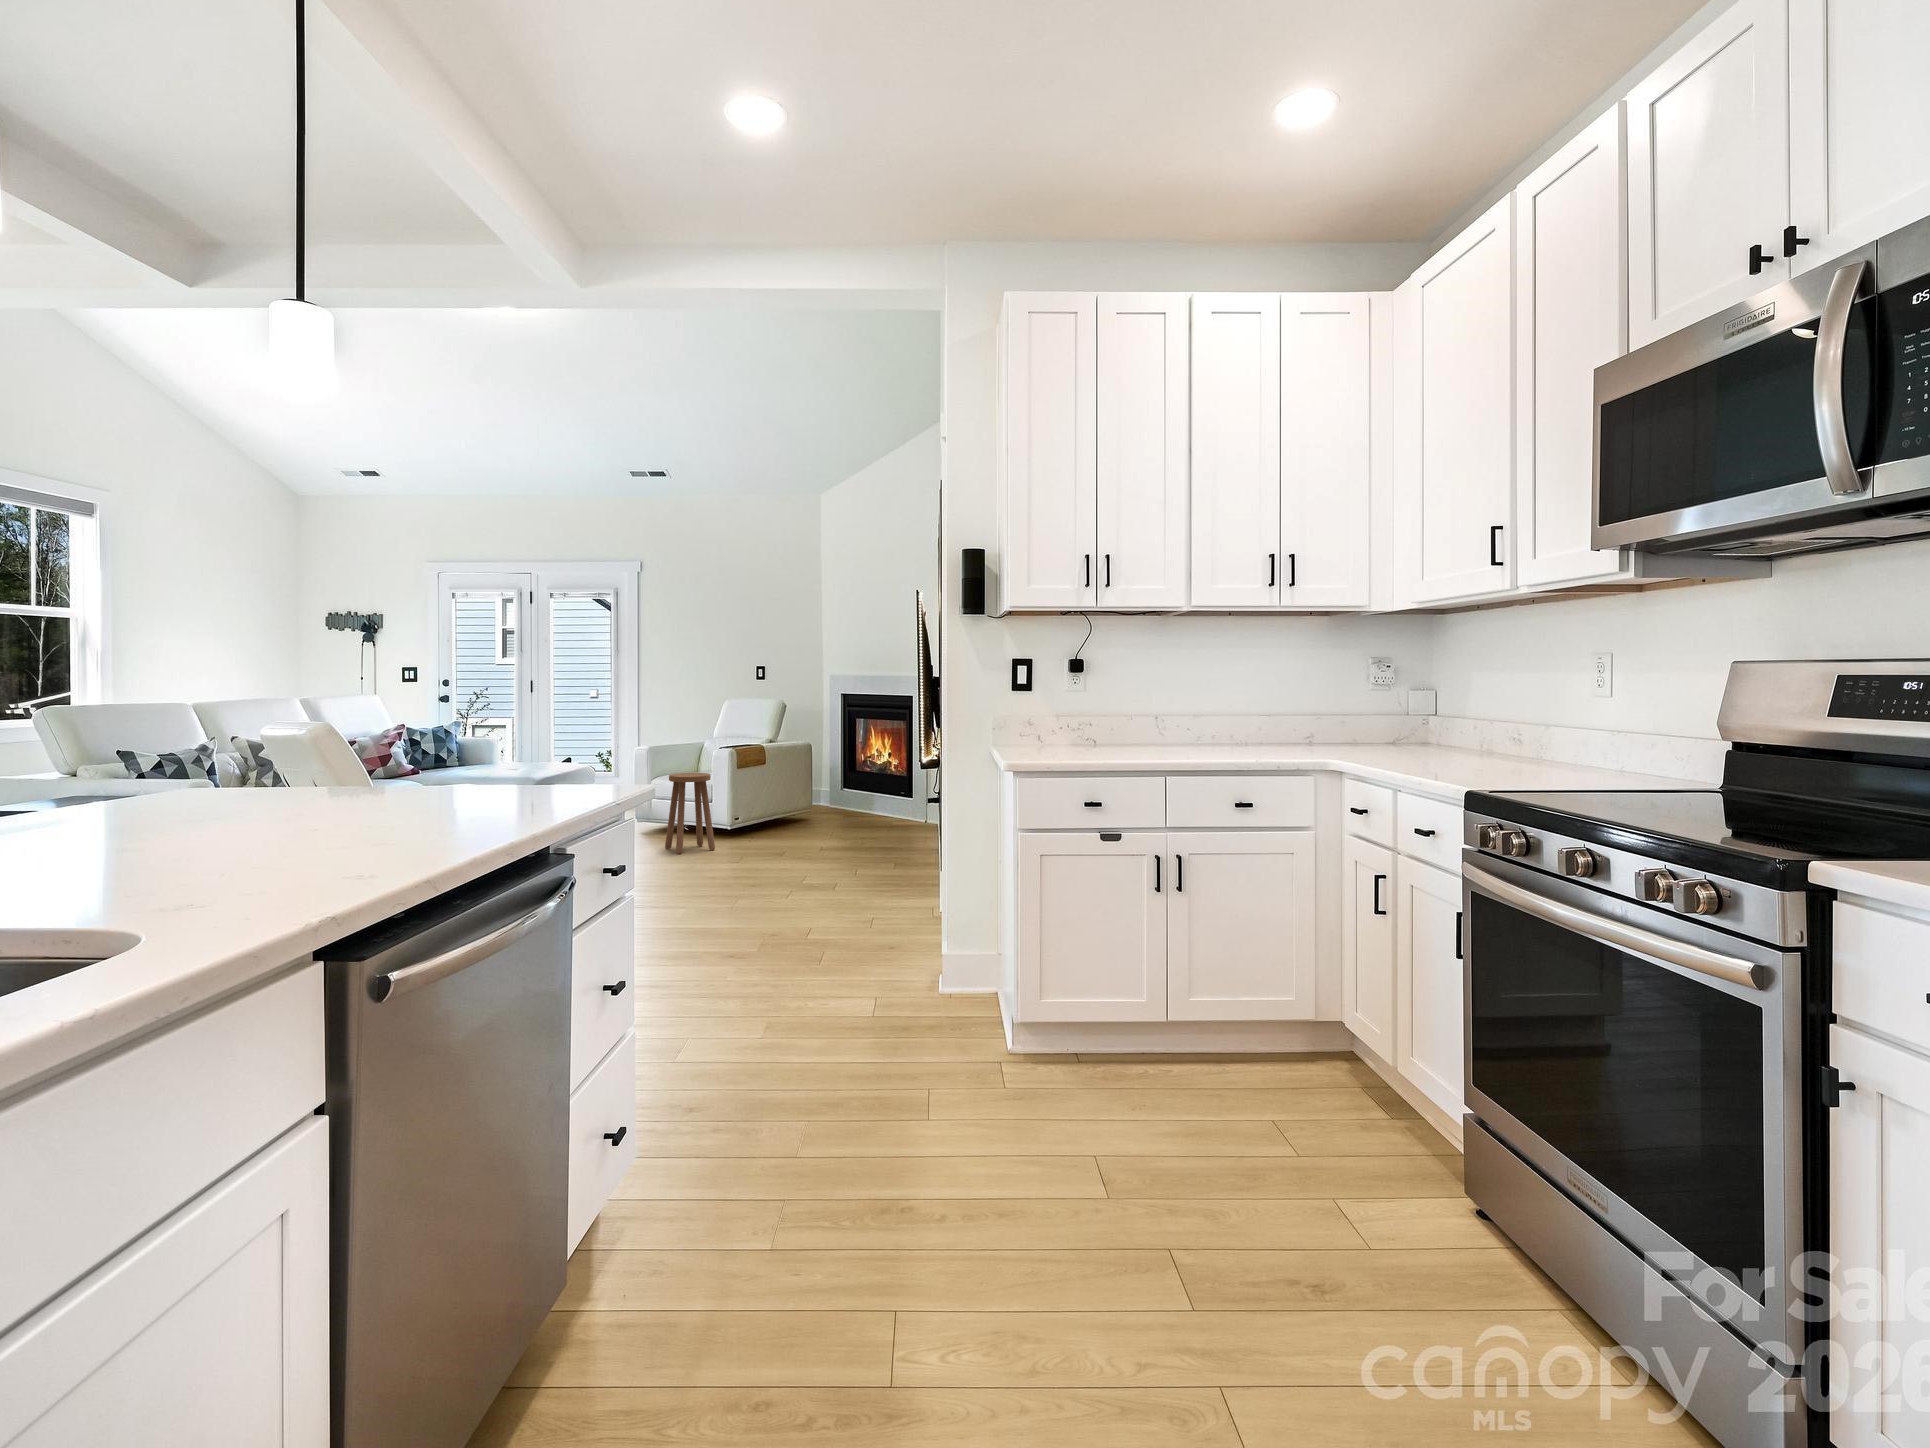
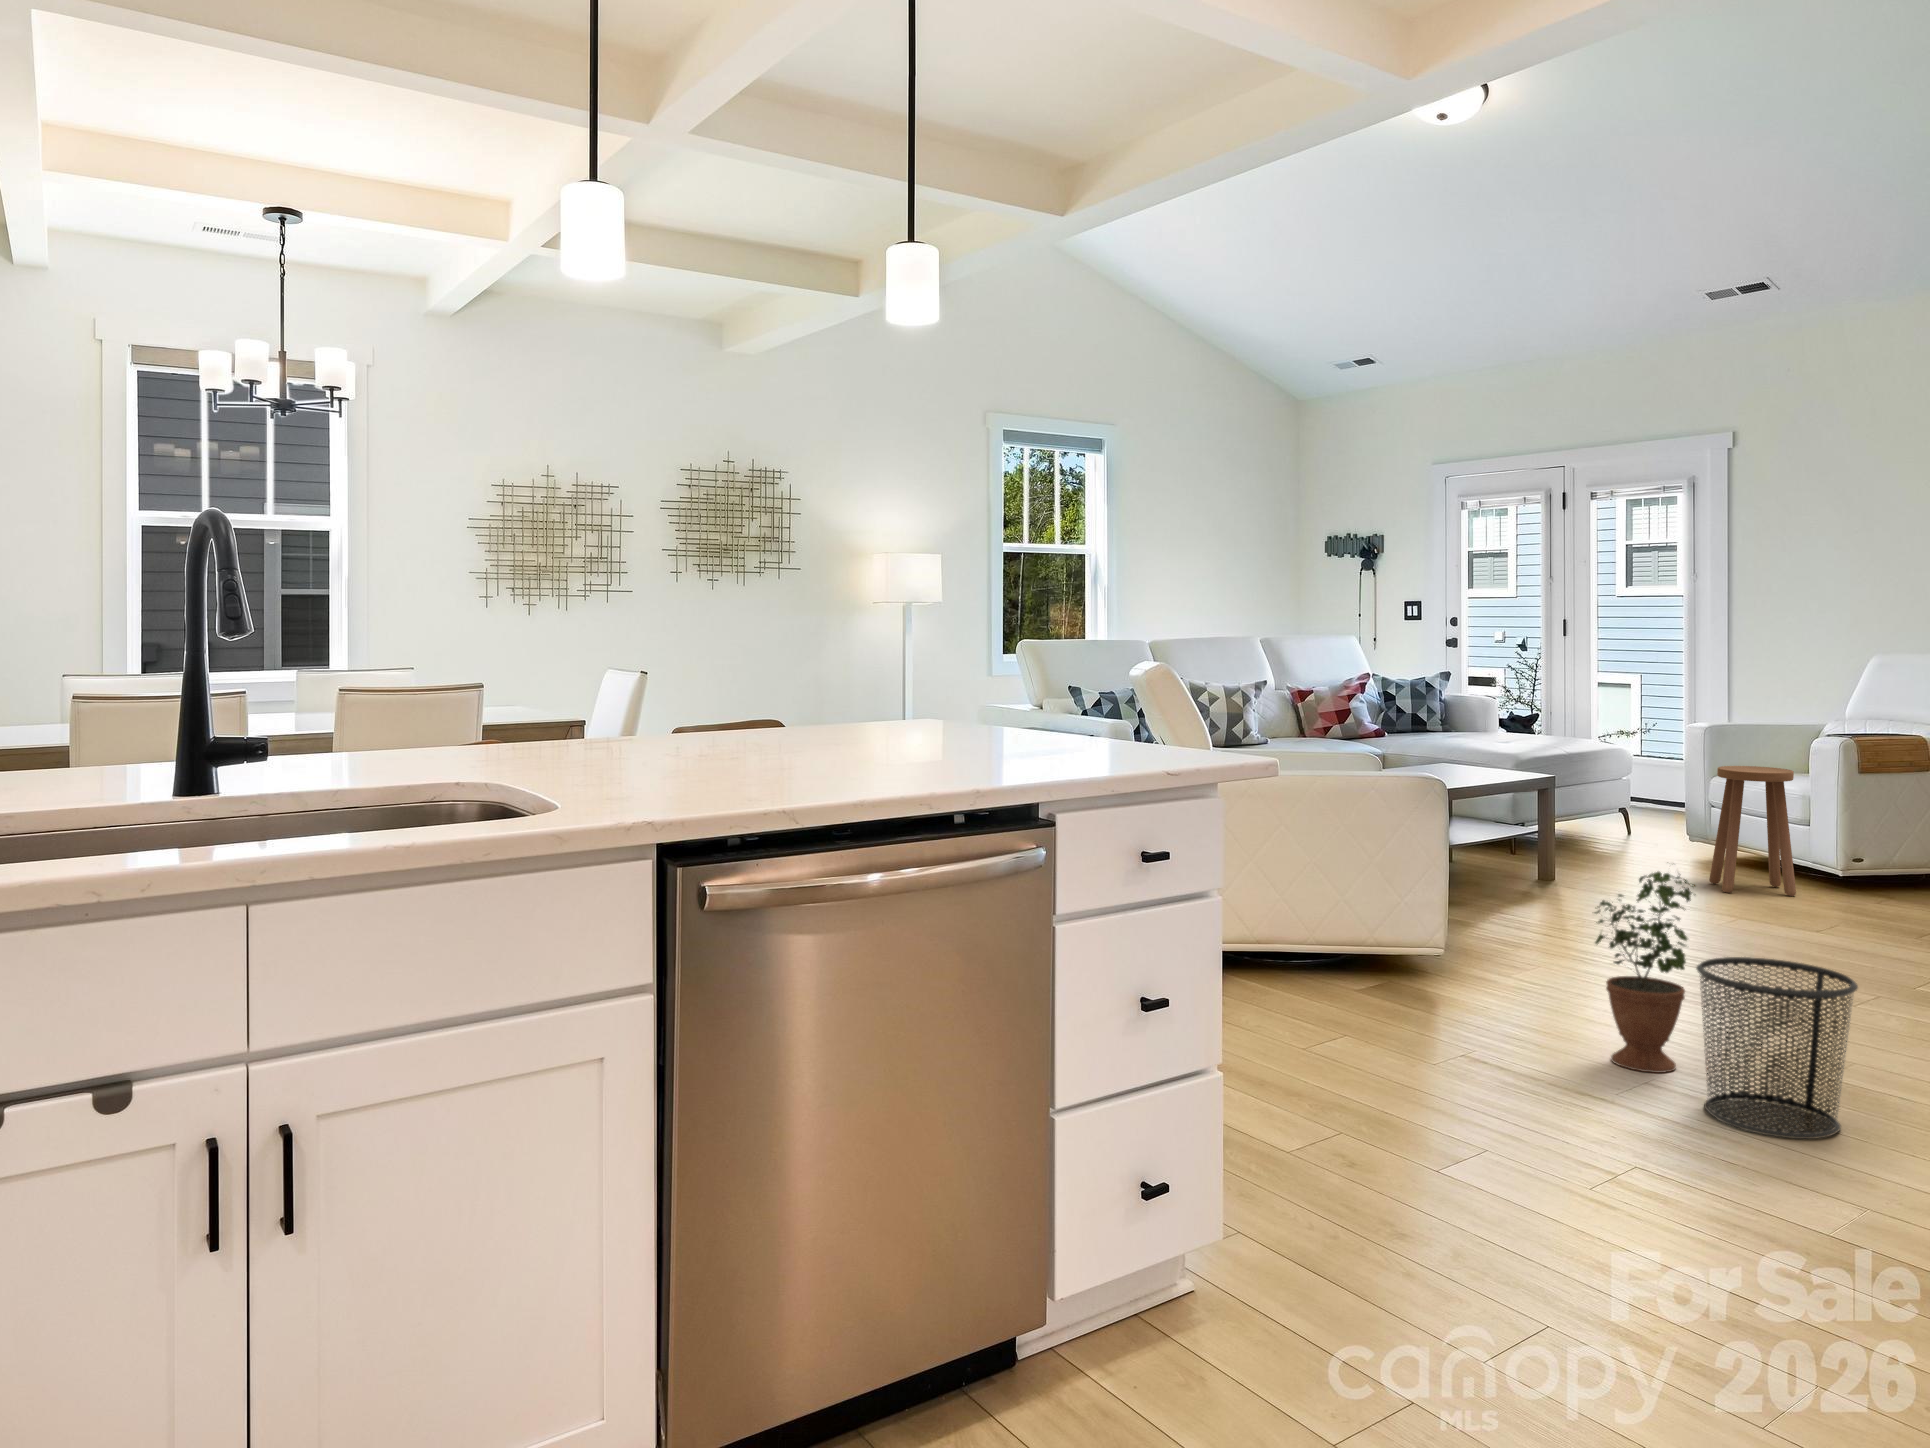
potted plant: none [696,837,754,972] -> present [1595,872,1694,1073]
waste bin: none [773,885,854,989] -> present [1697,957,1858,1139]

